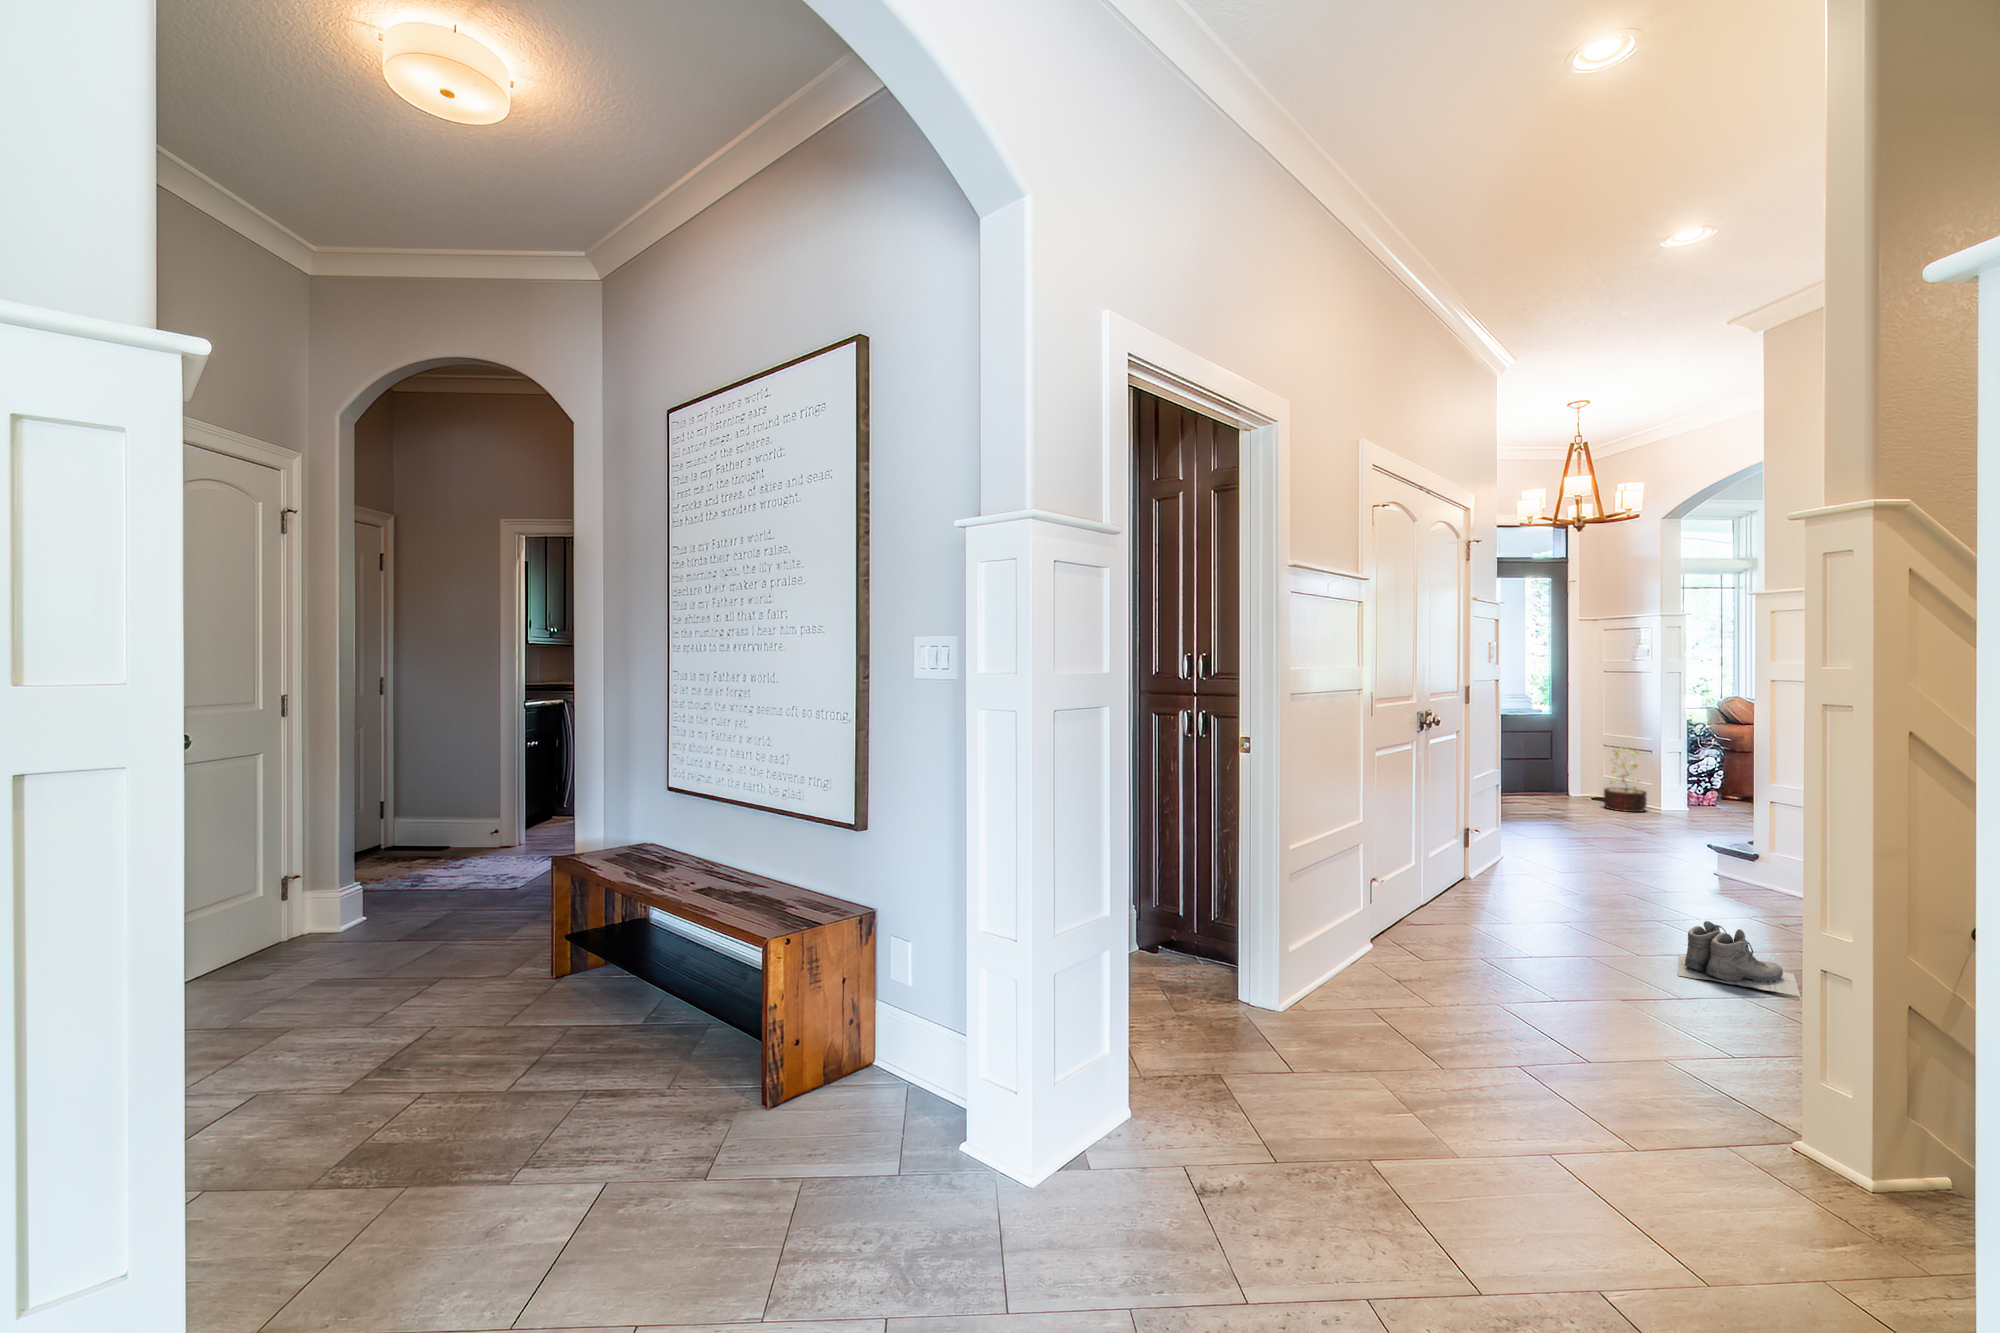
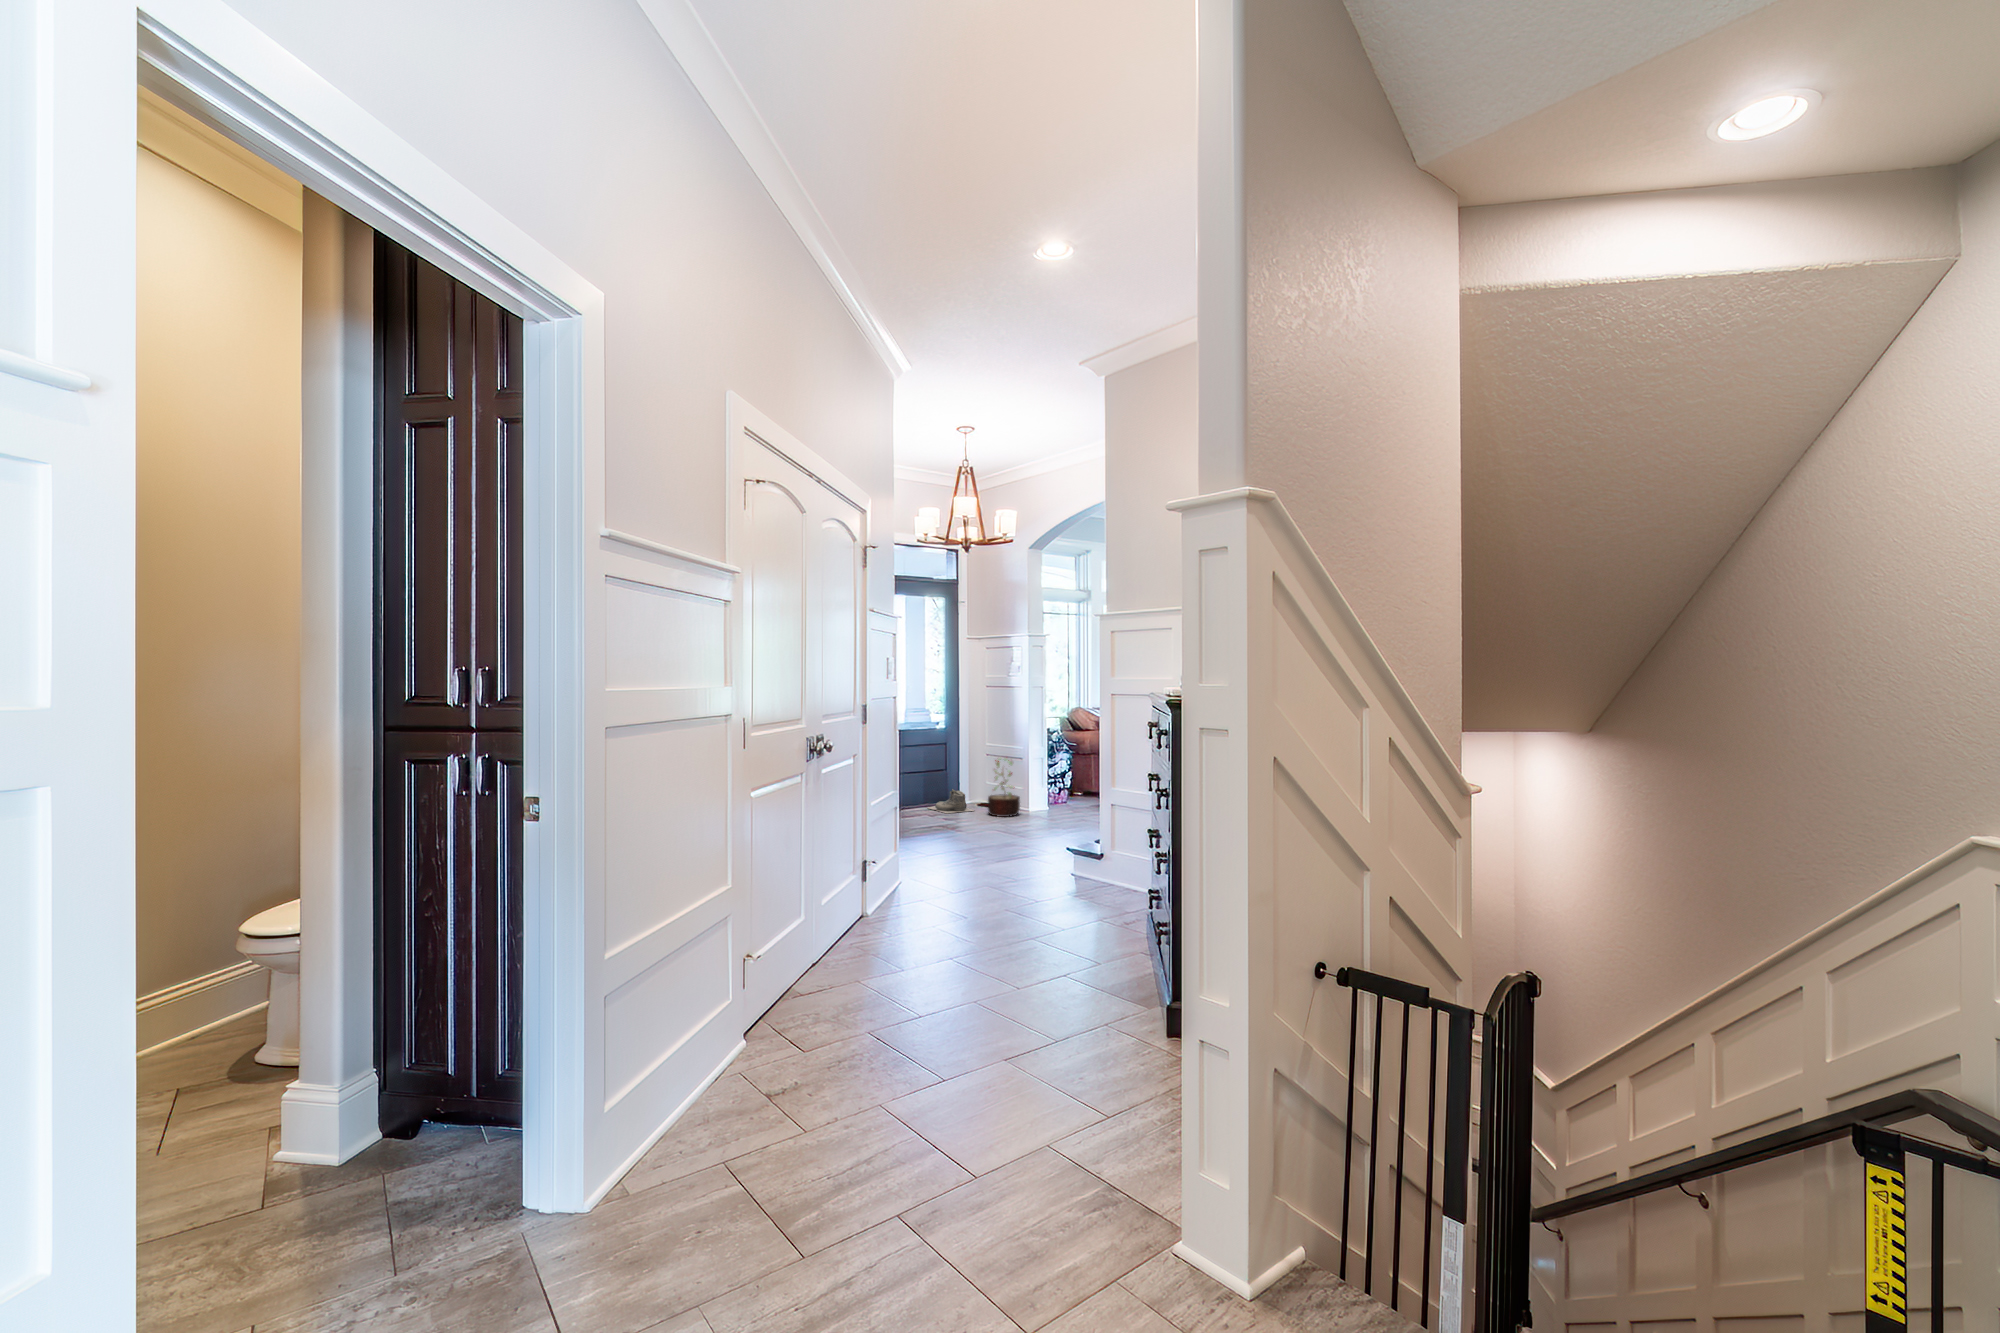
boots: present [1678,921,1800,996] -> present [929,789,974,814]

